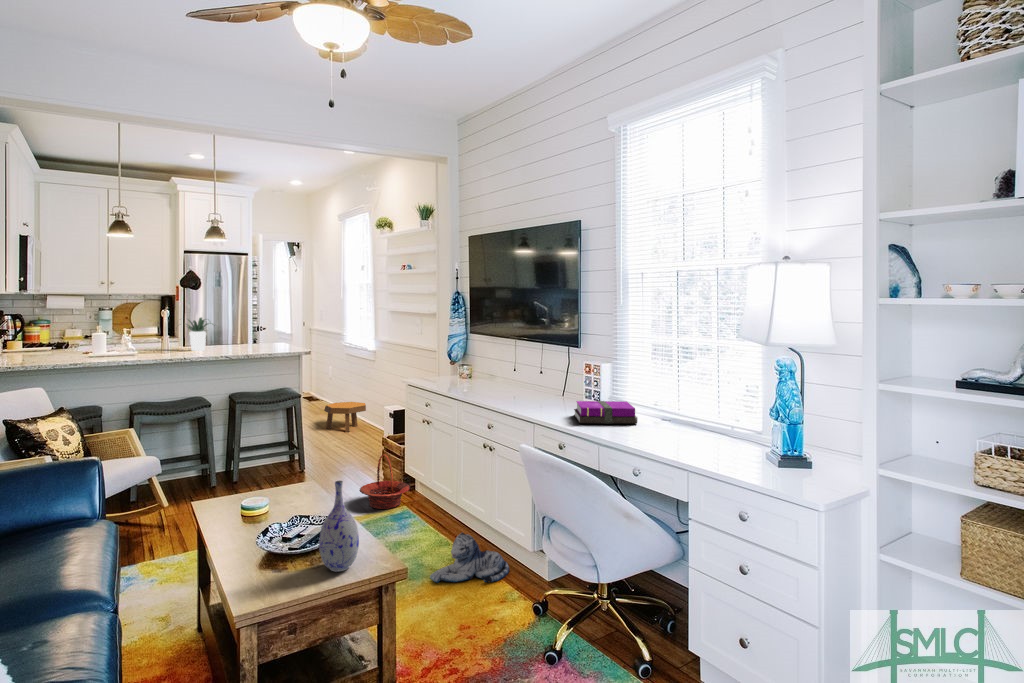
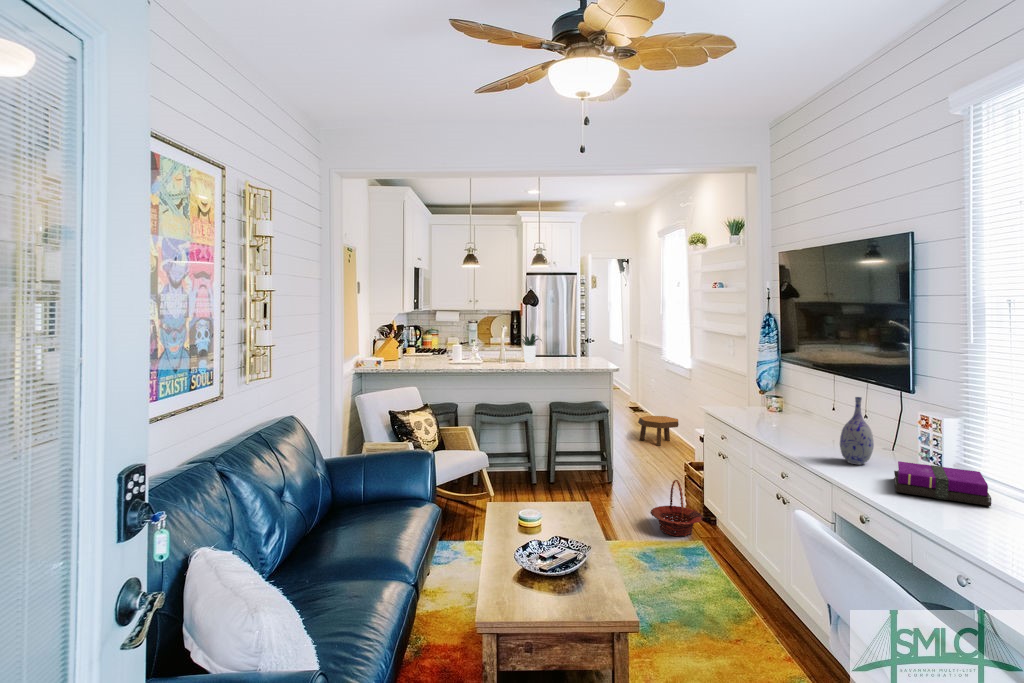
vase: present [319,481,359,571] -> present [840,397,874,464]
plush toy: present [430,533,510,582] -> none [700,587,798,654]

